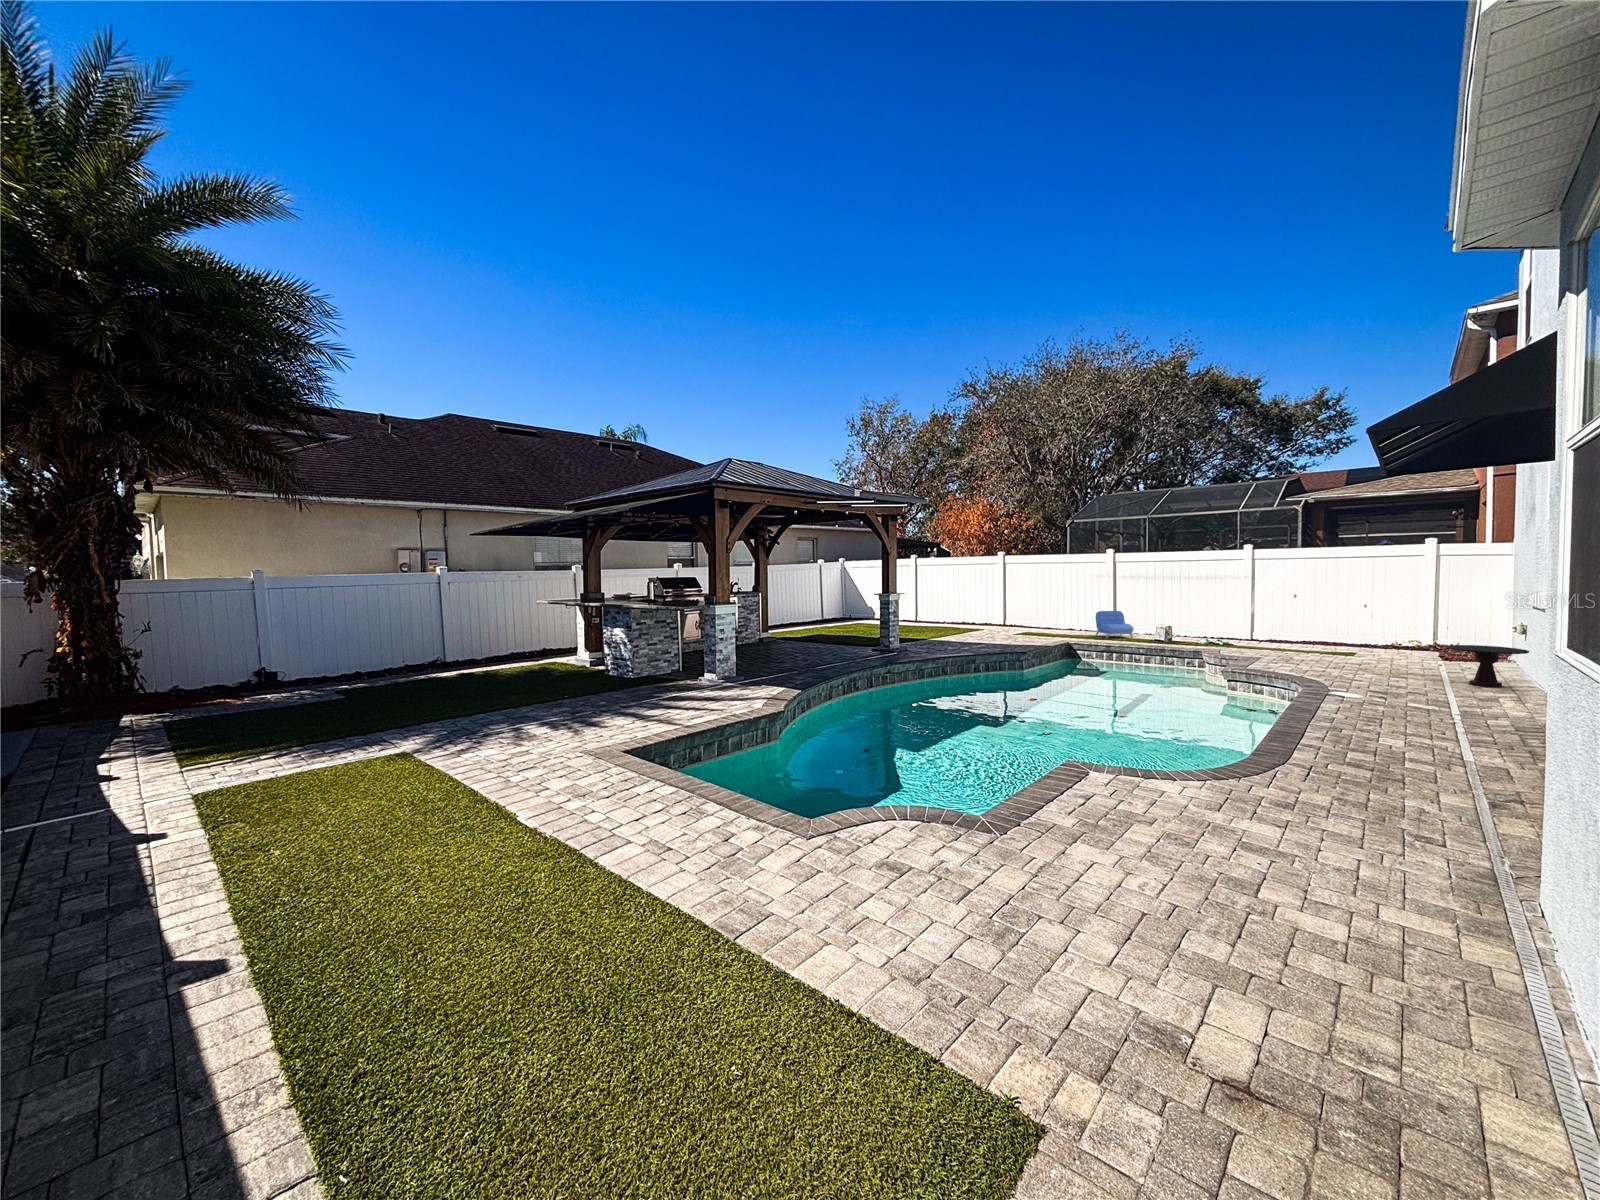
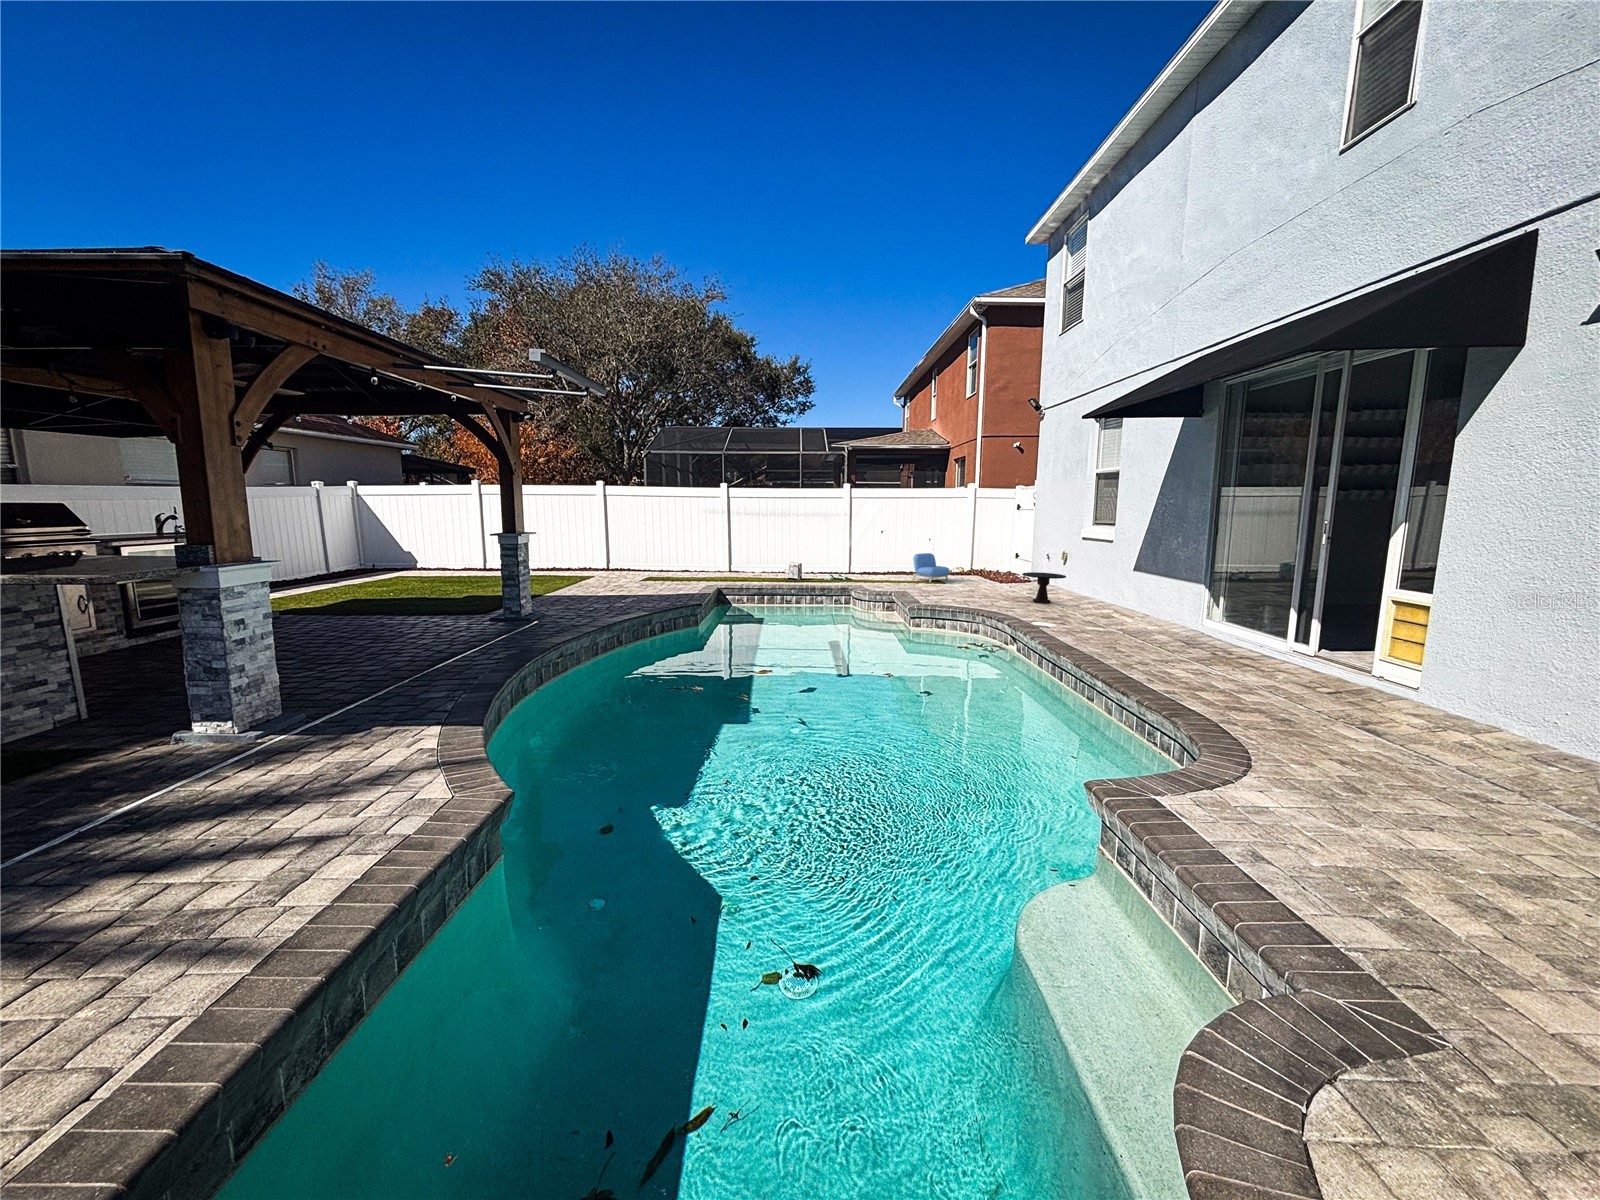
armchair: present [1096,611,1134,638] -> present [912,553,950,582]

